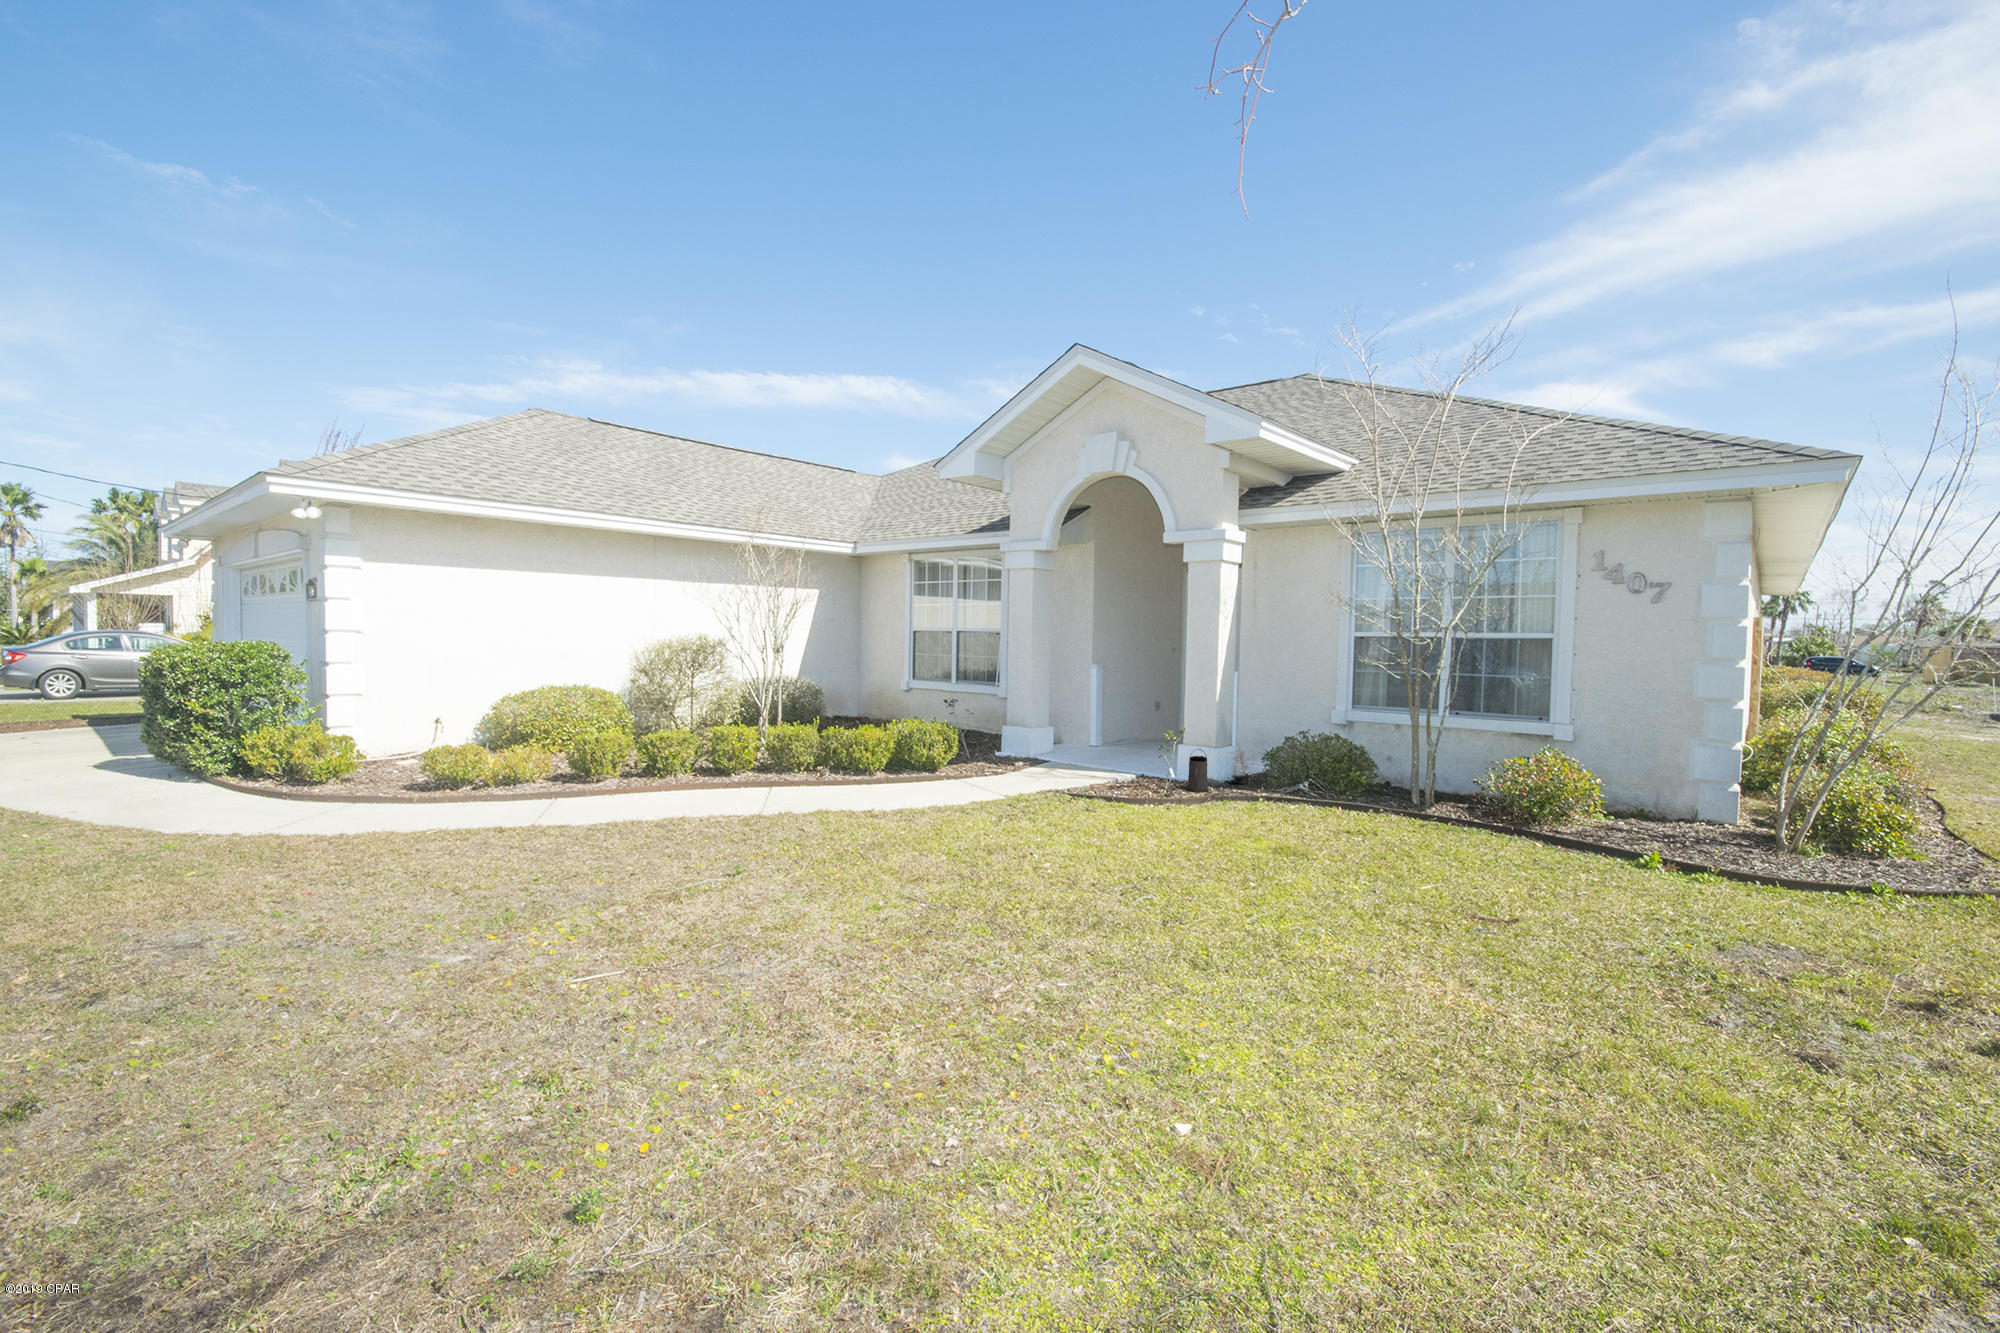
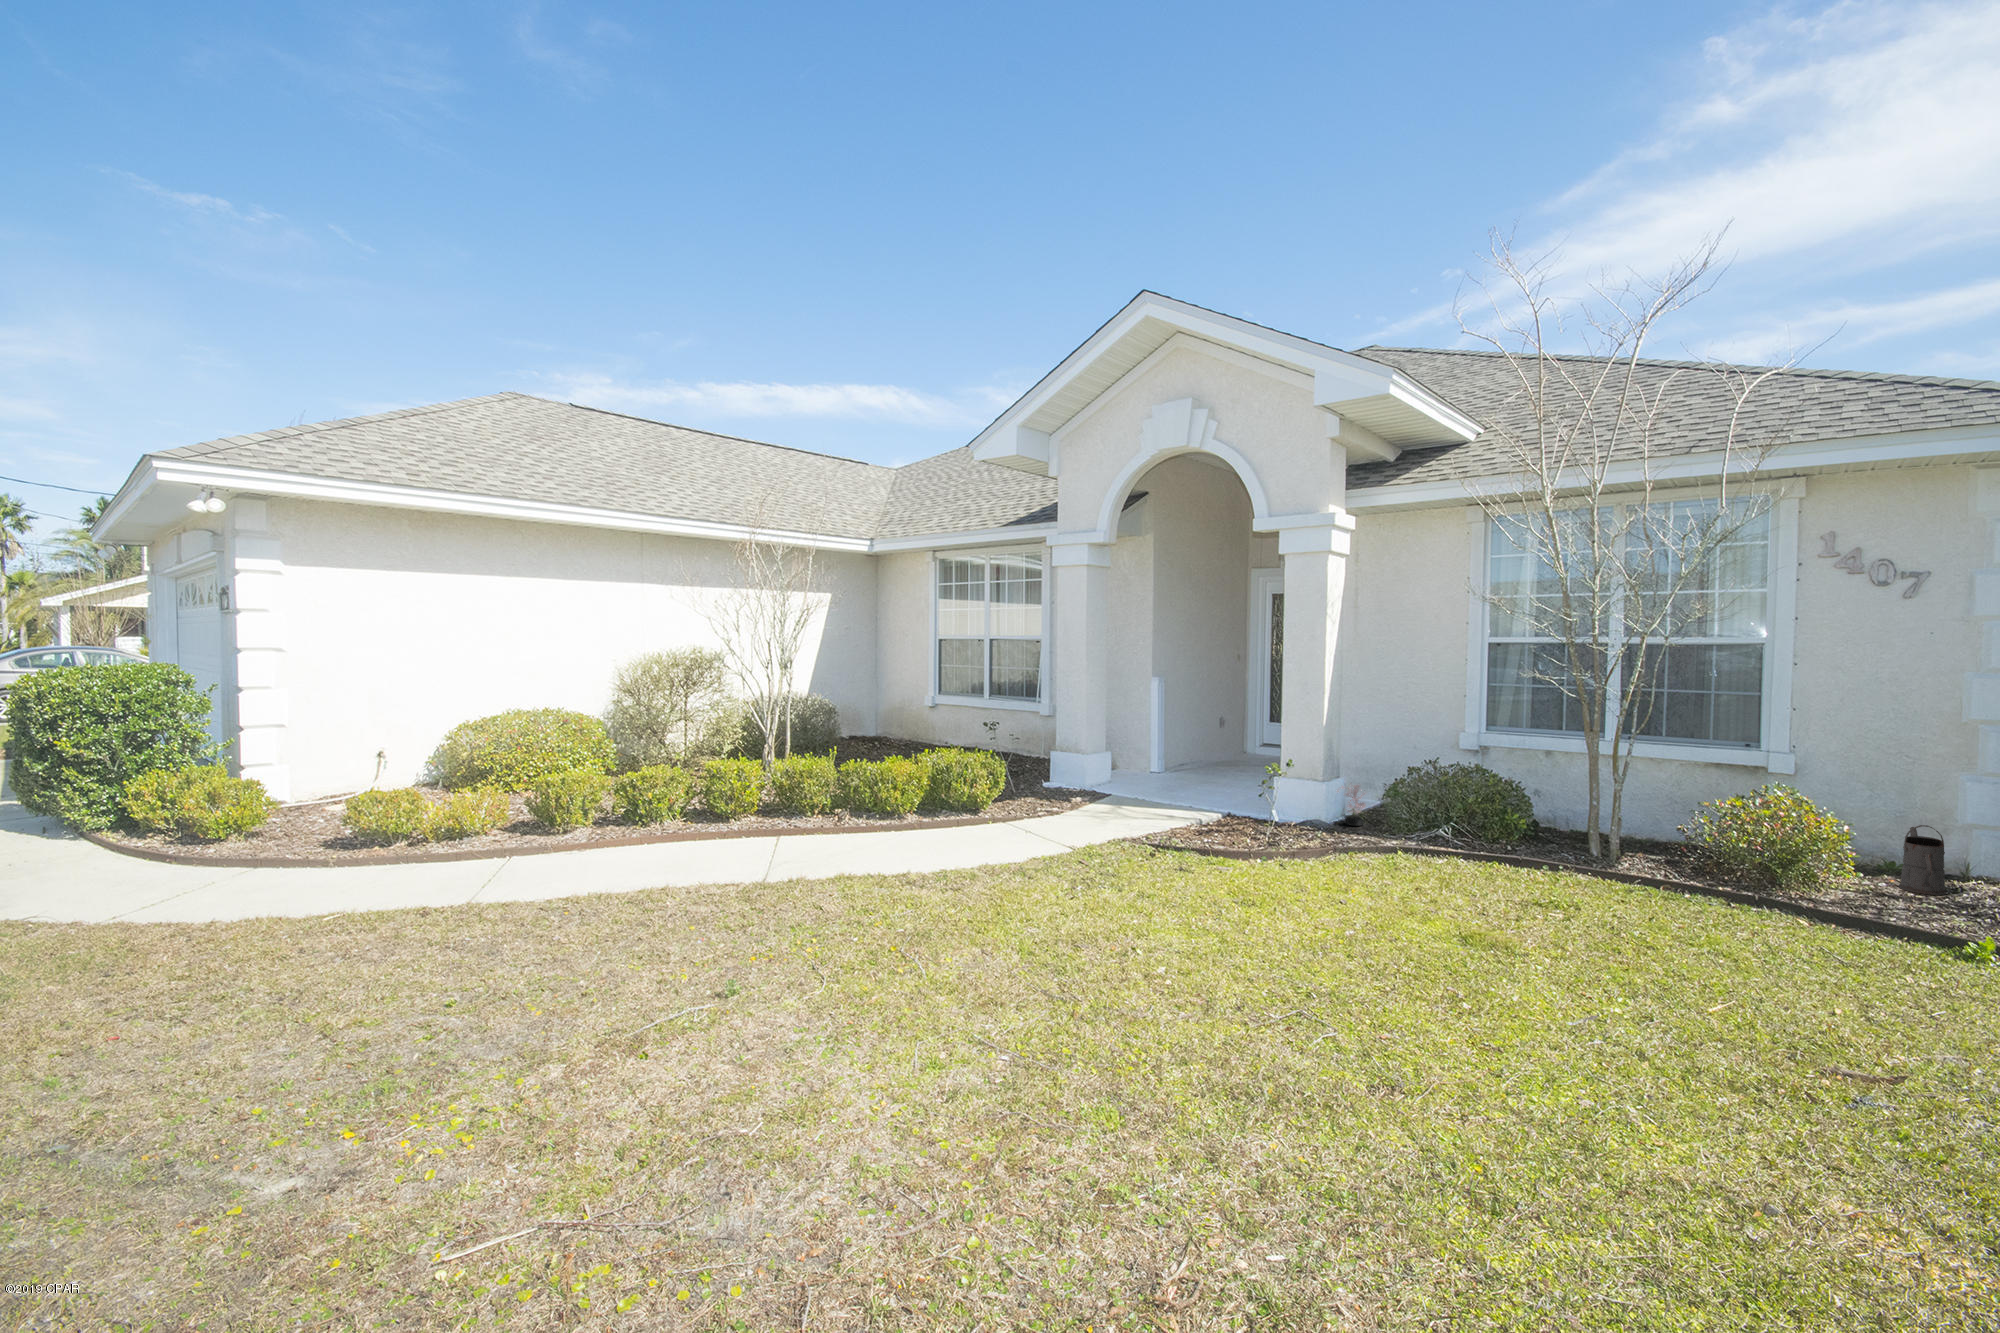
watering can: present [1187,749,1209,792] -> present [1899,825,1947,895]

